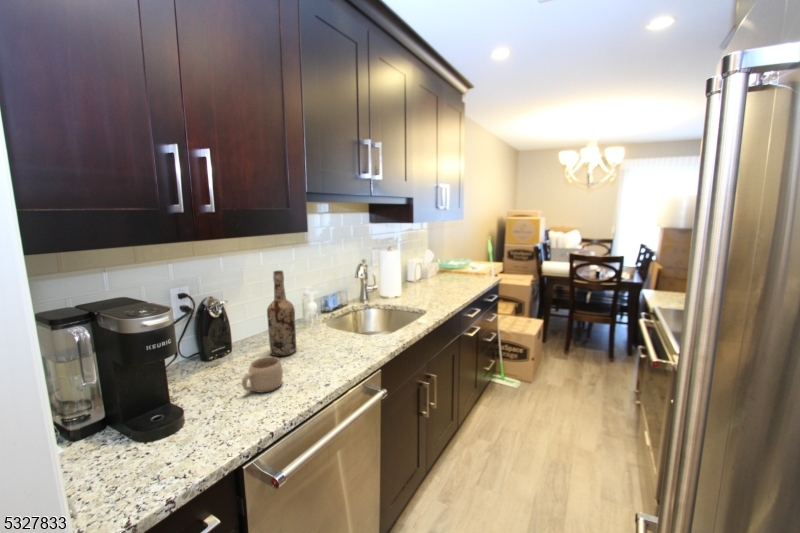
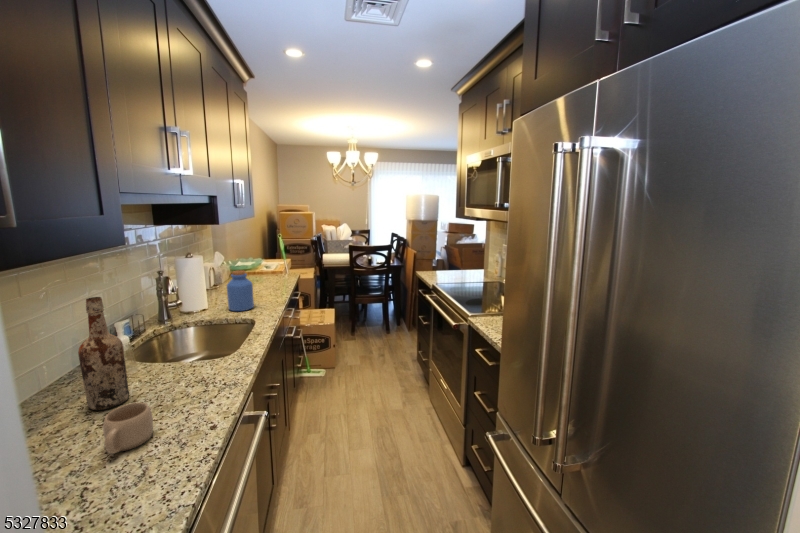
jar: none [413,266,435,303] -> present [227,270,254,311]

